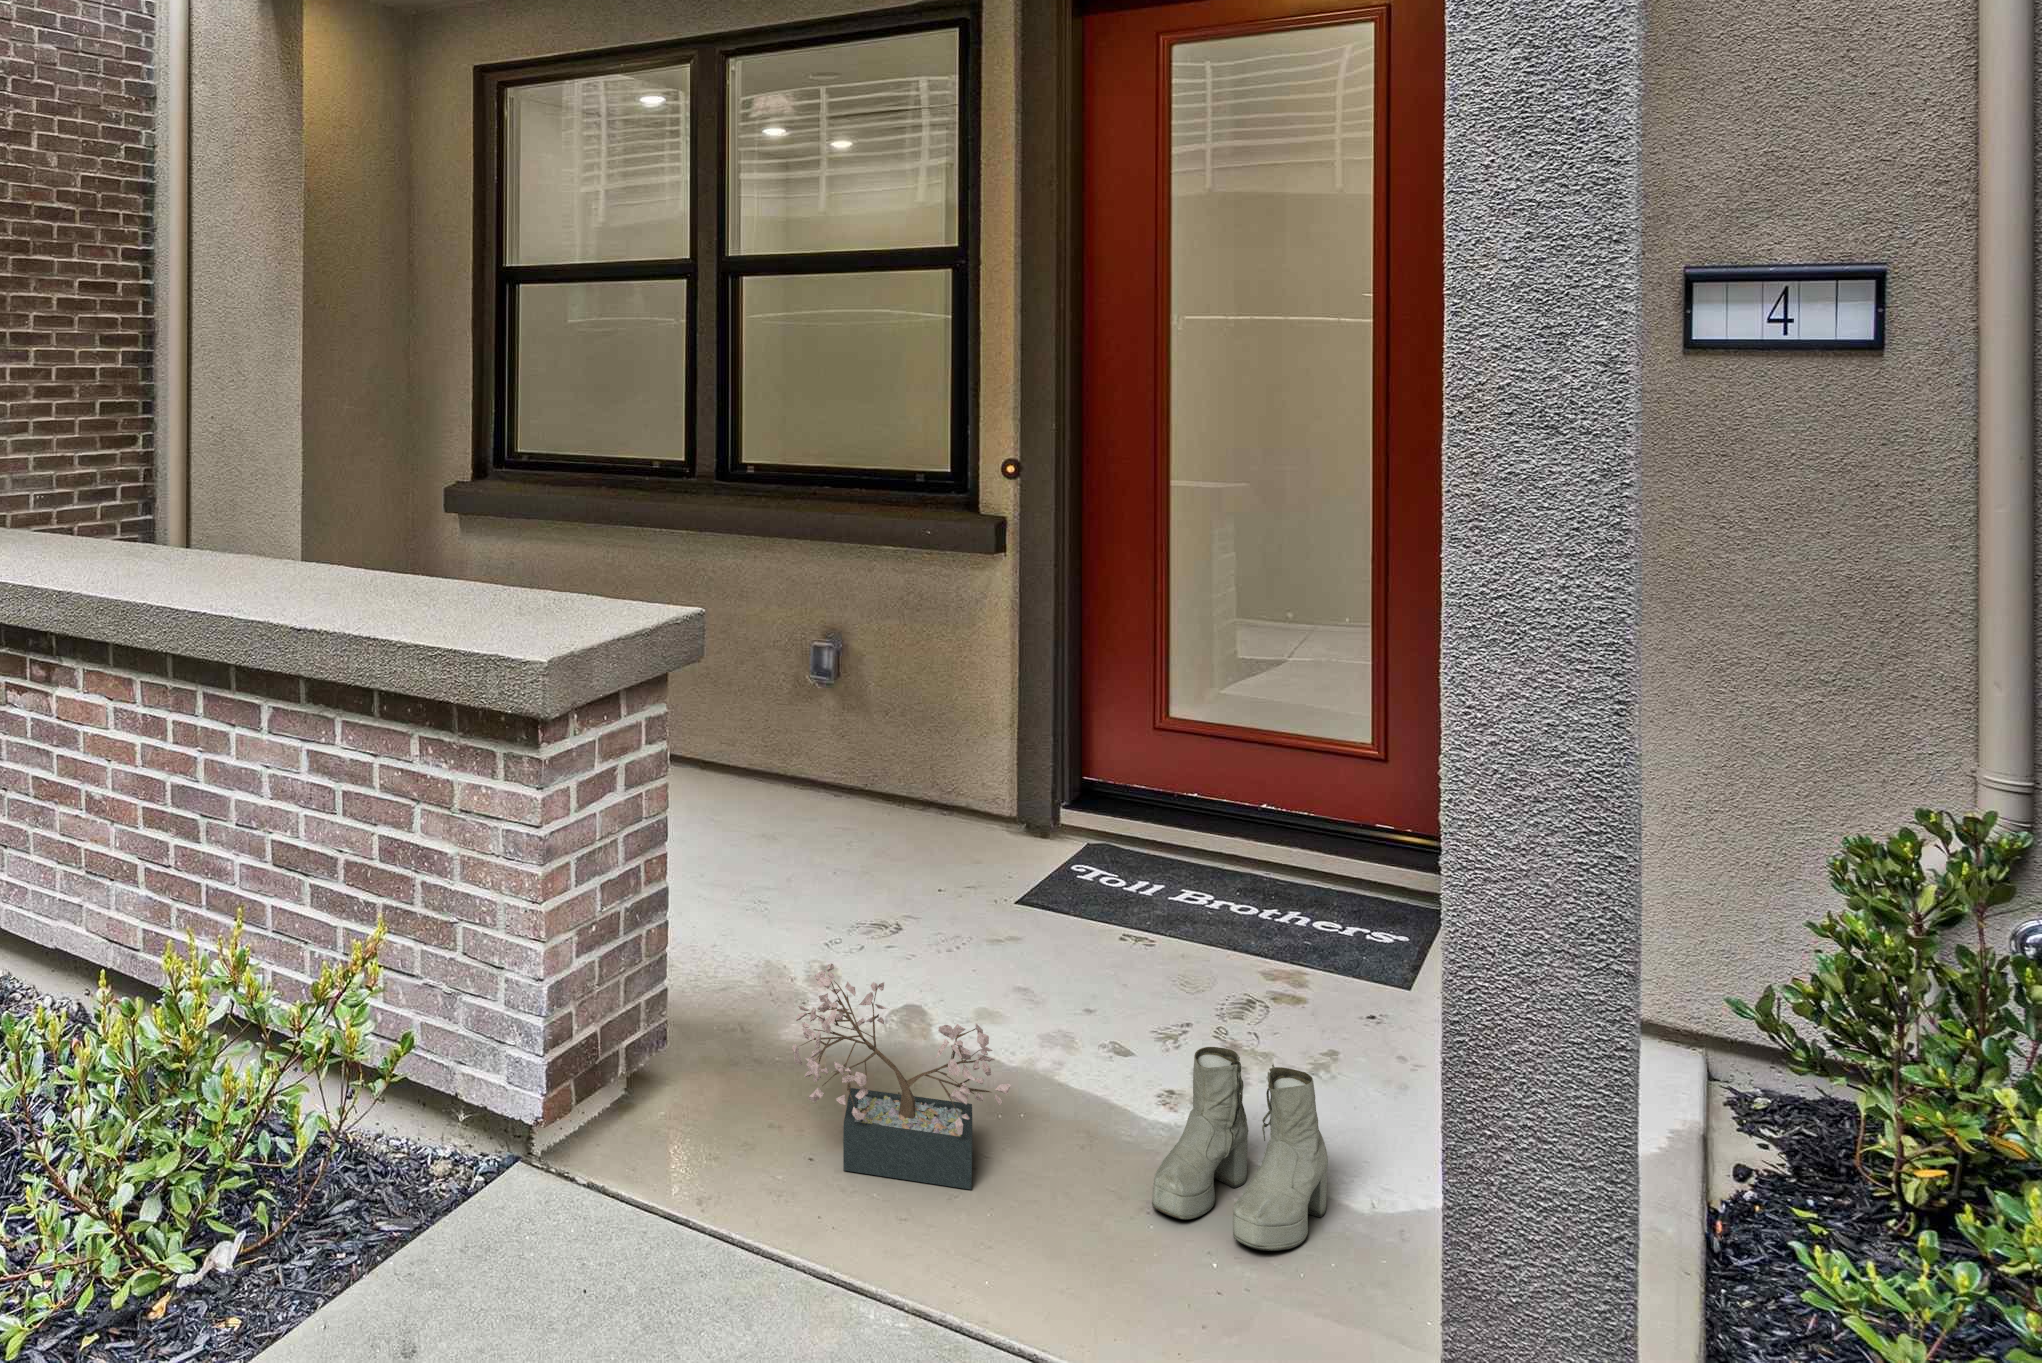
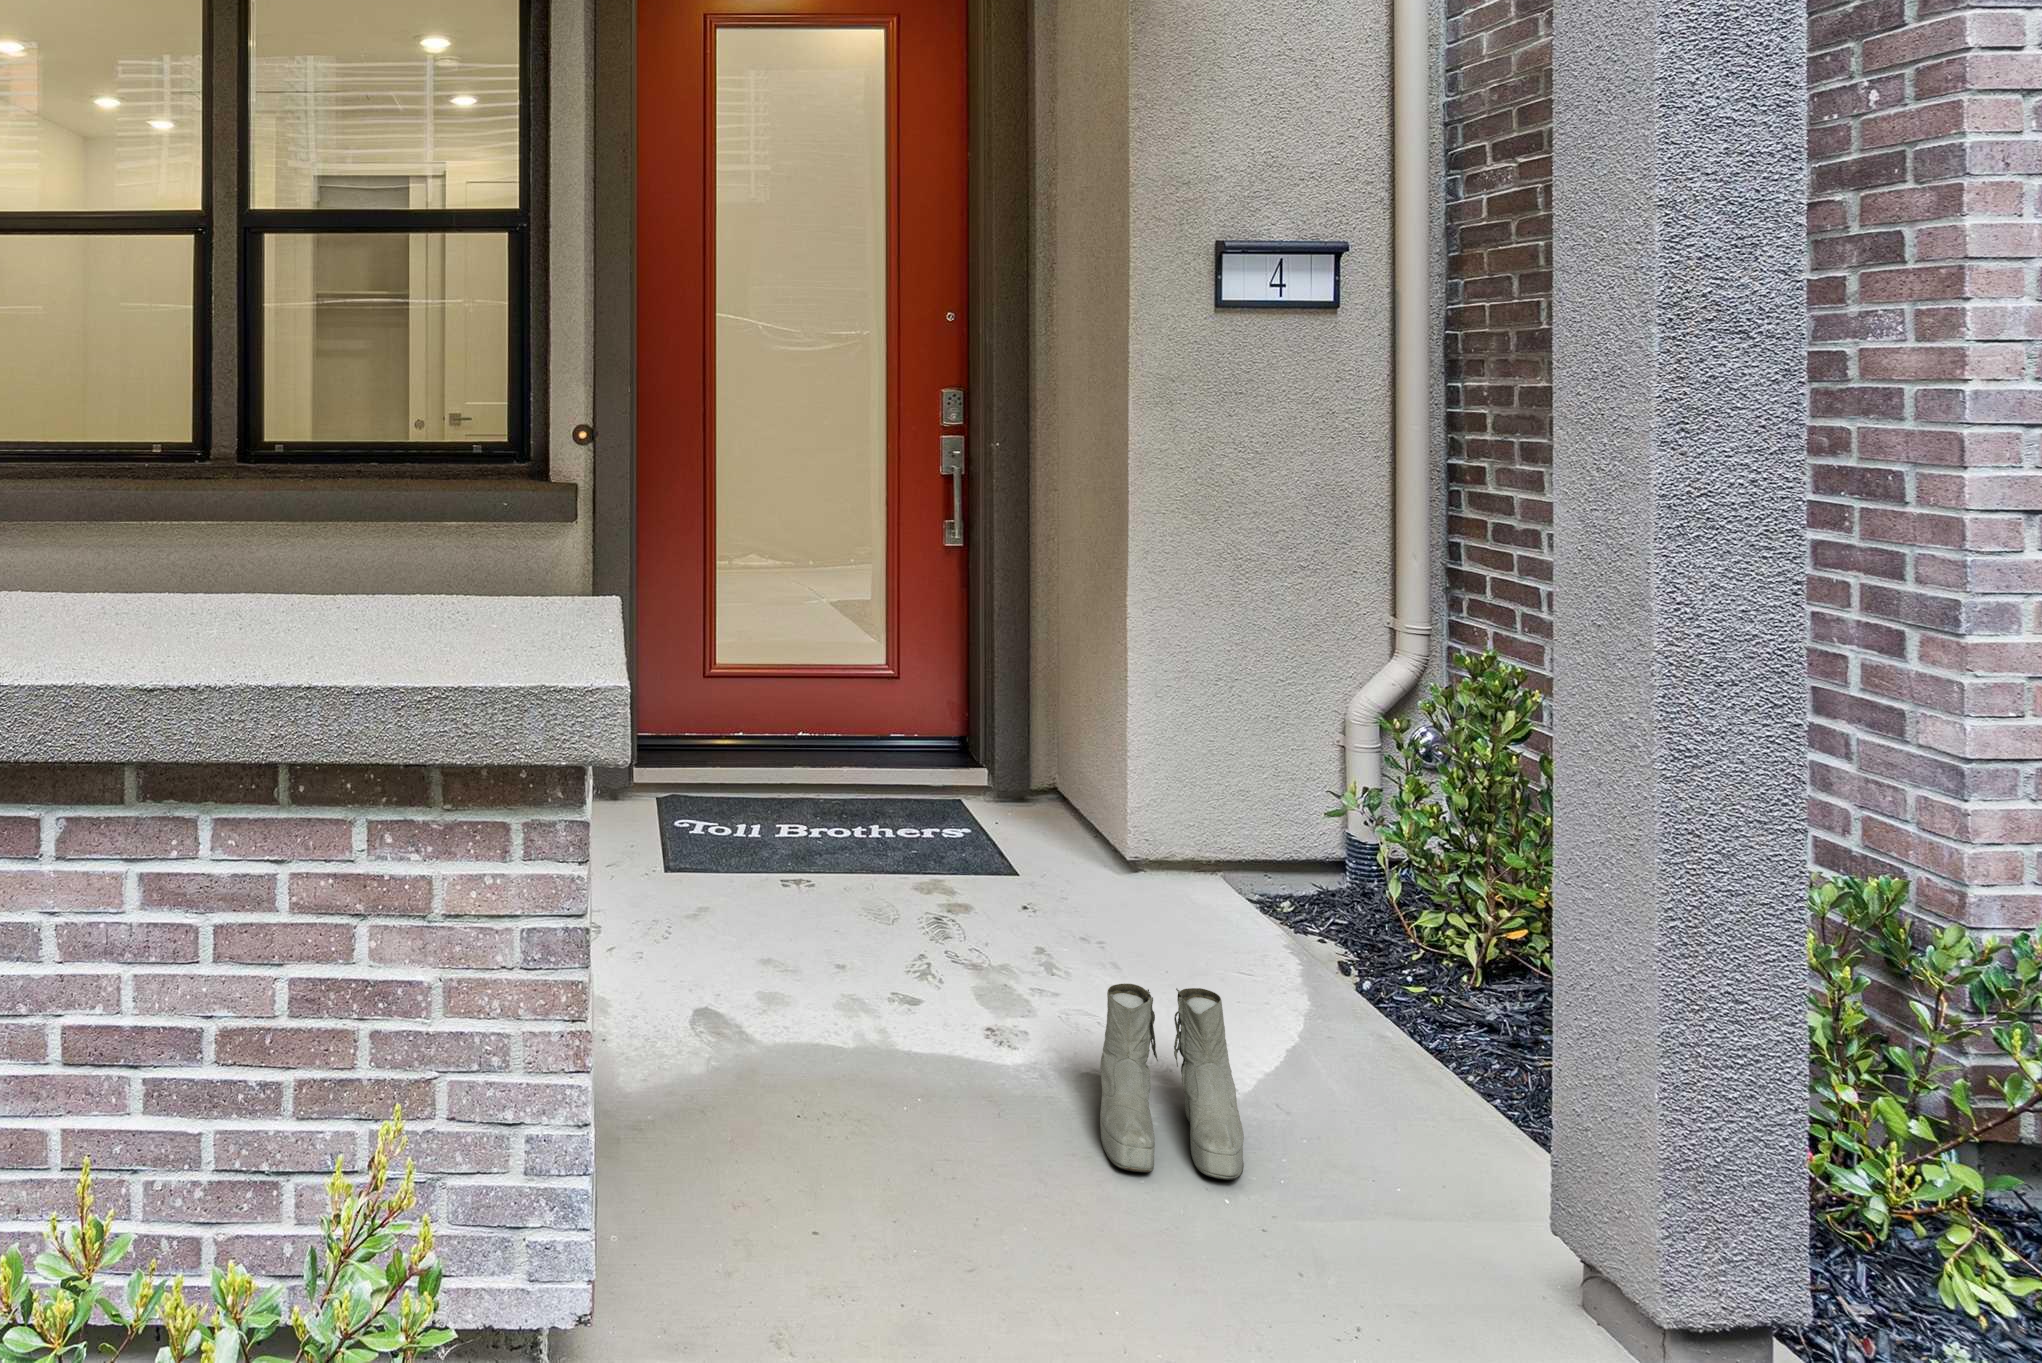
decorative plant: present [792,963,1011,1189] -> none [754,997,982,1239]

